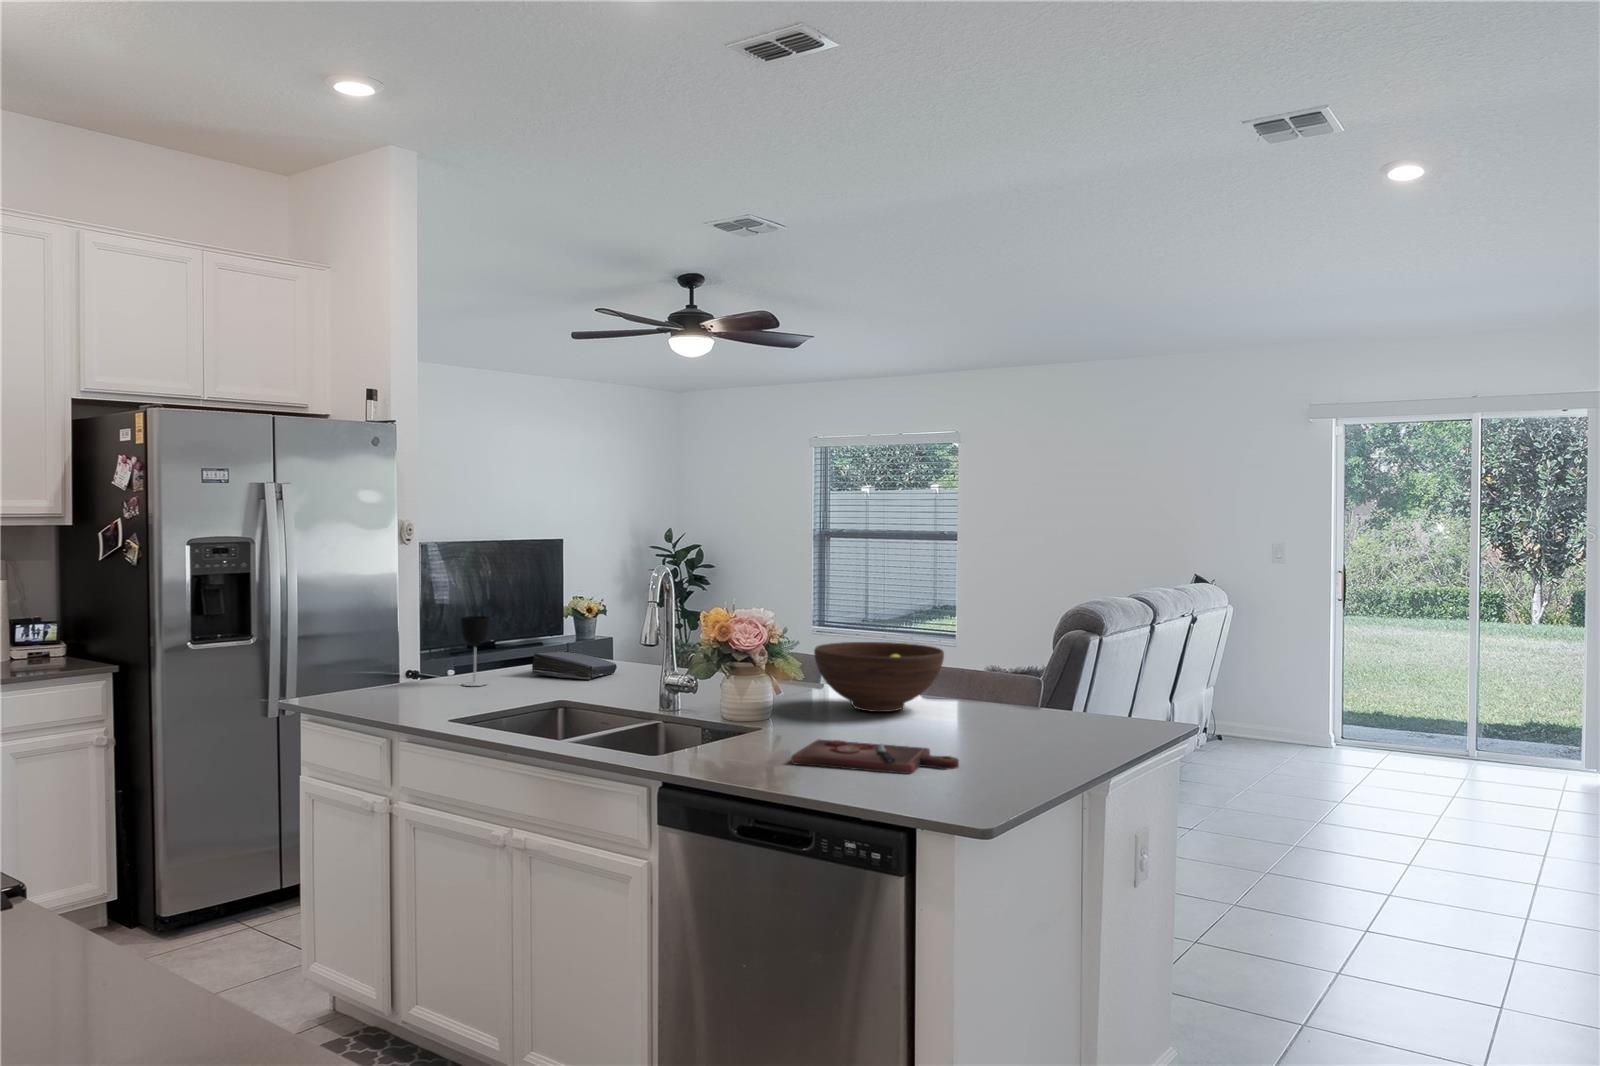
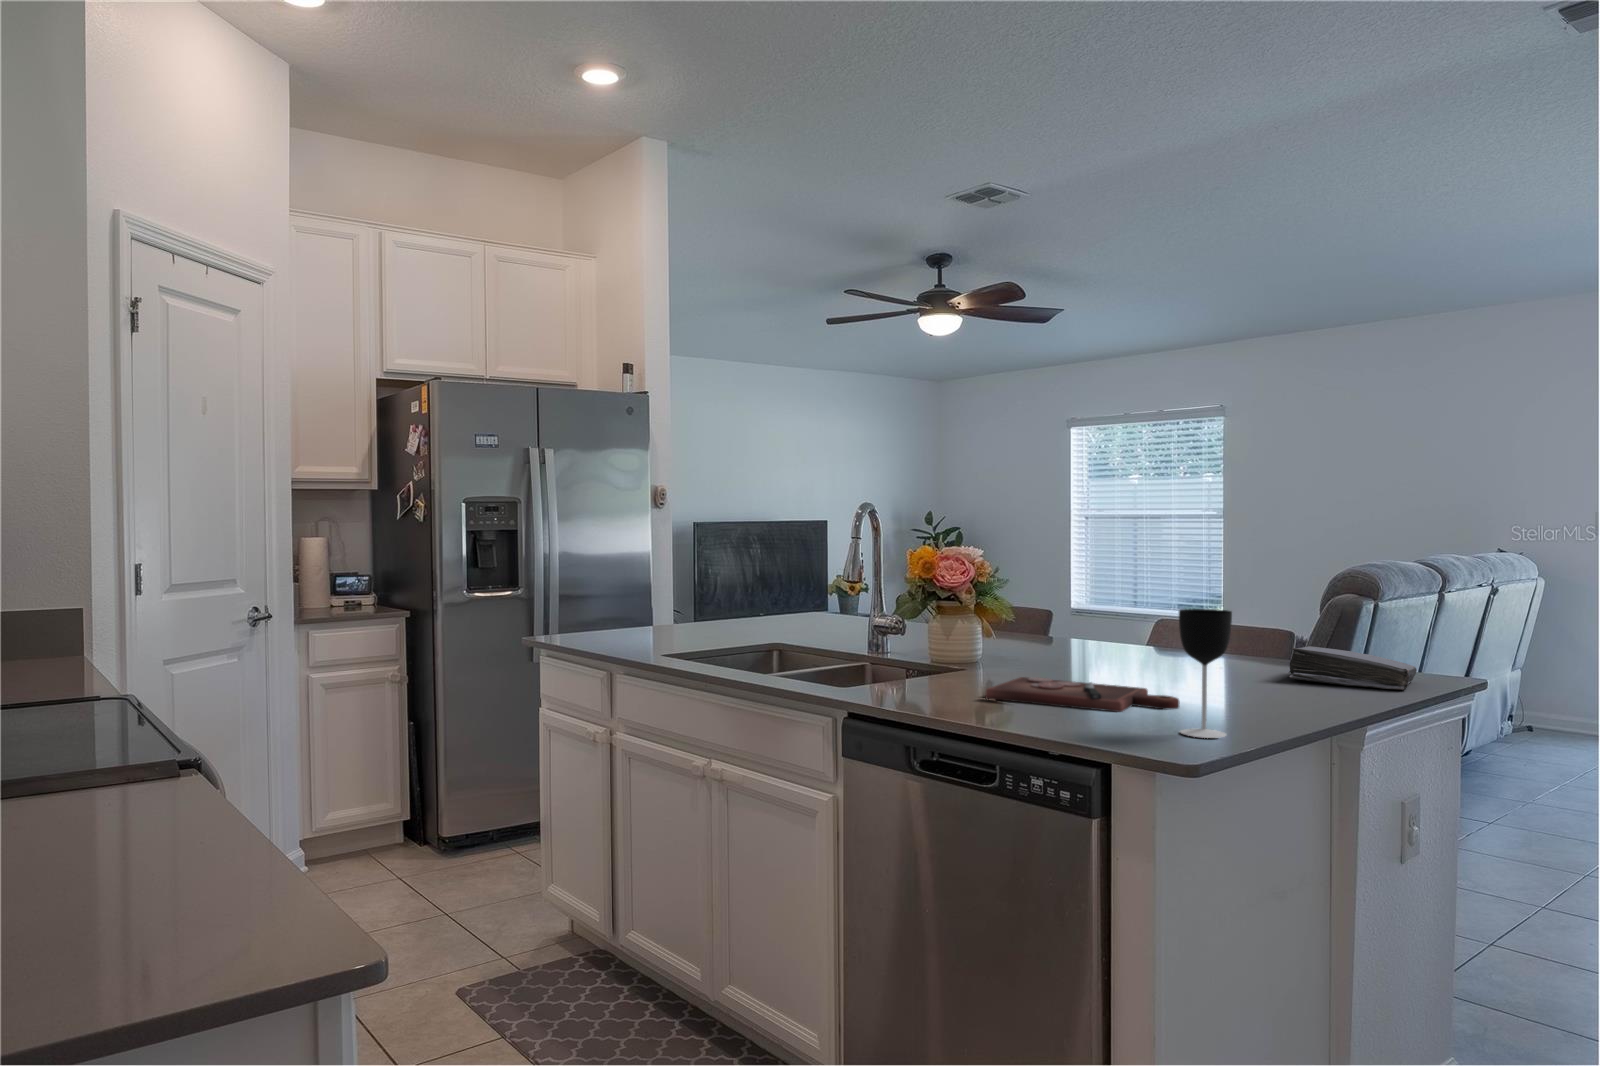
wine glass: present [461,616,490,686] -> present [1179,609,1232,738]
fruit bowl: present [814,642,944,712] -> none [1030,587,1175,658]
book: present [531,652,617,679] -> present [1289,646,1417,690]

